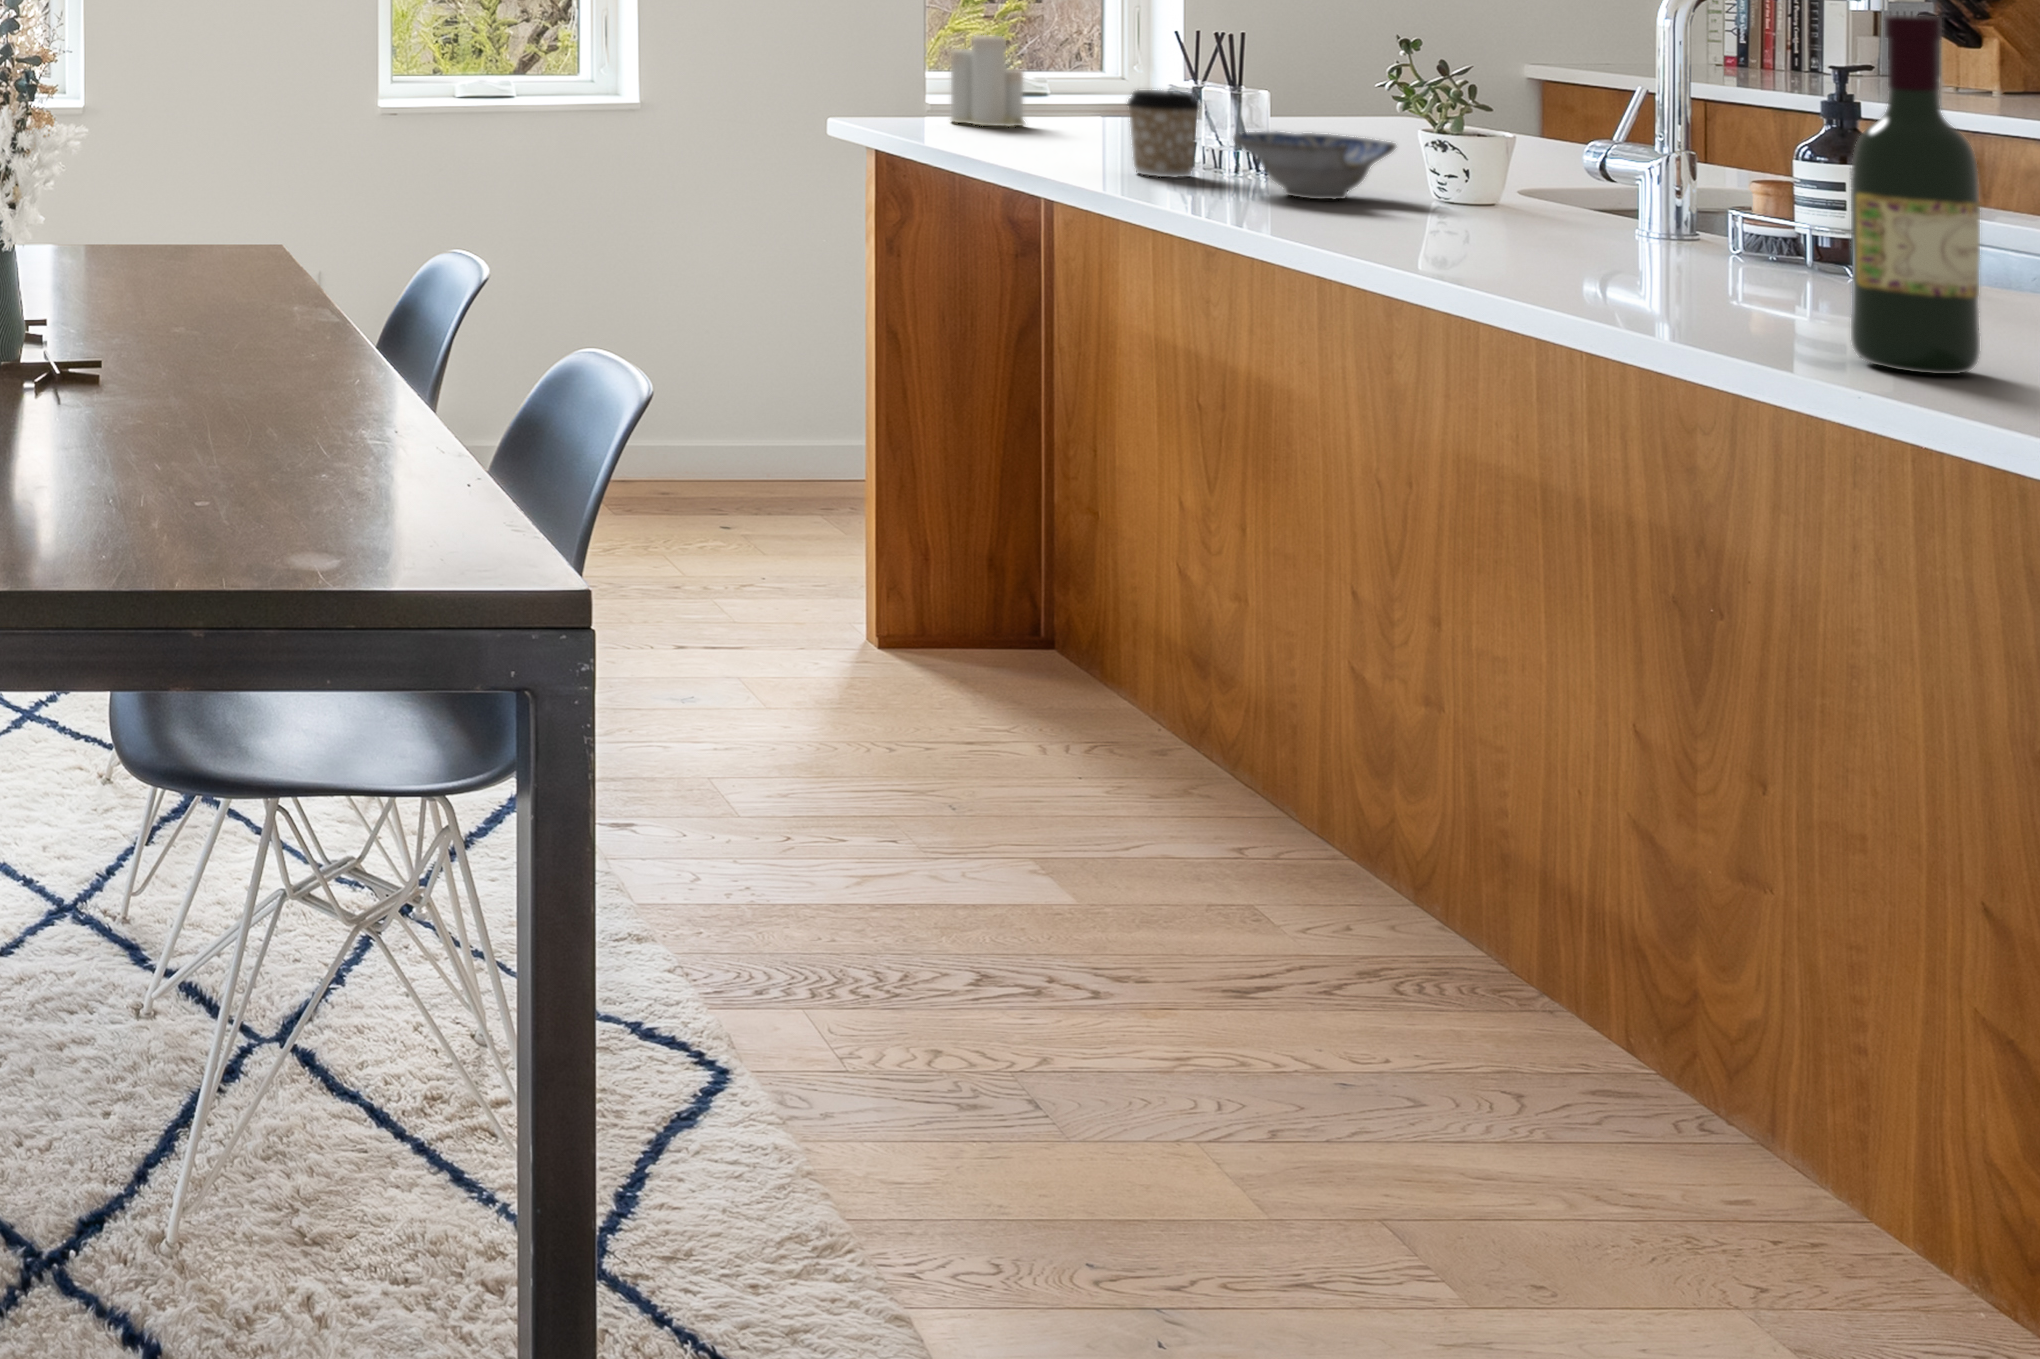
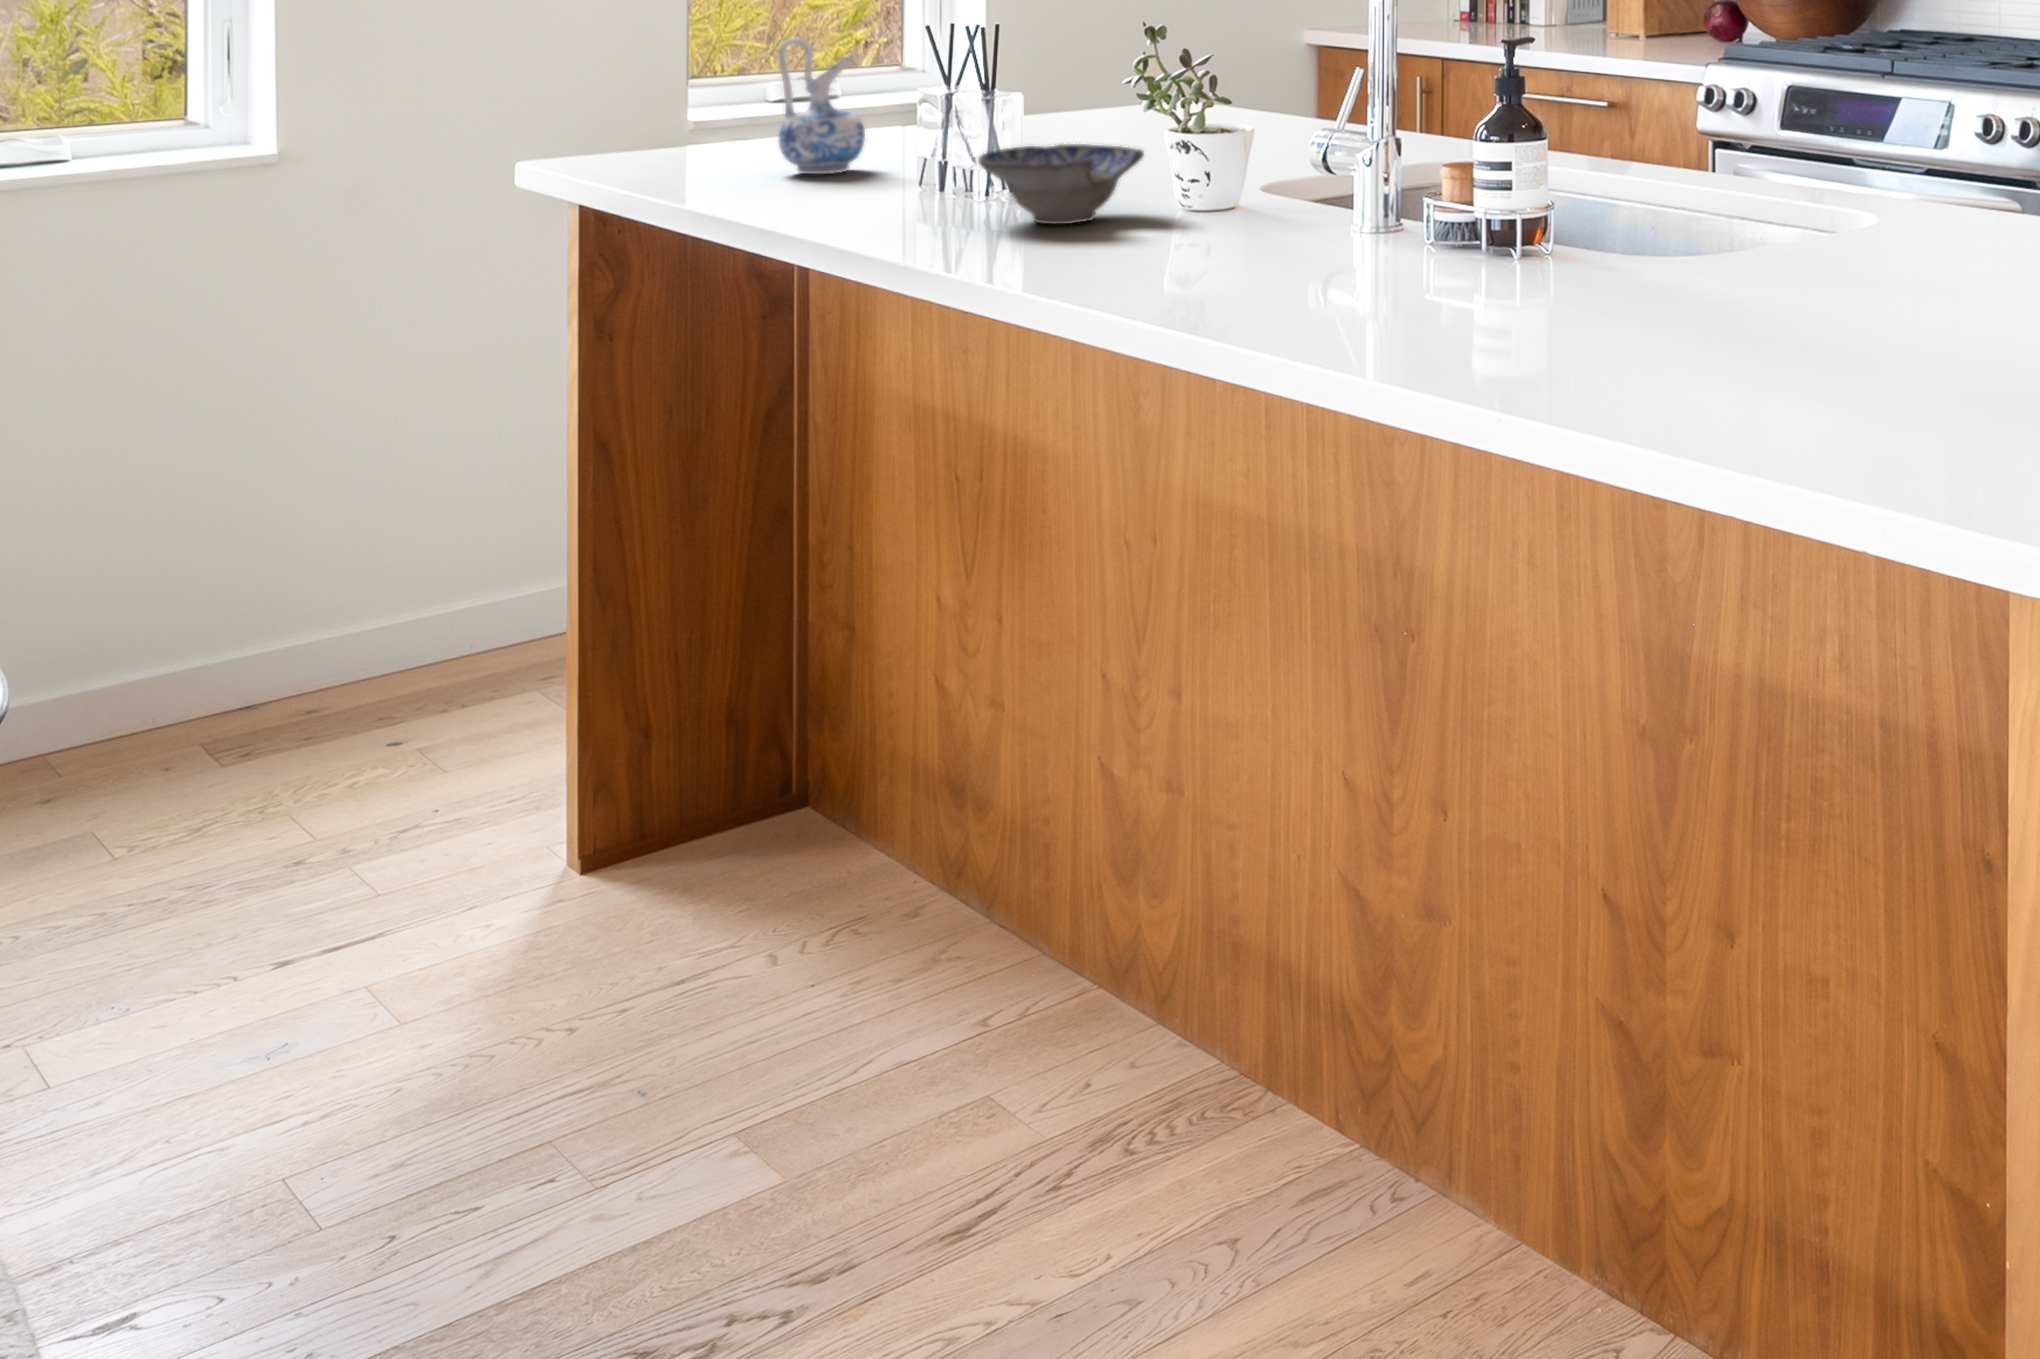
wine bottle: present [1851,15,1980,374] -> none [1498,6,1594,382]
ceramic pitcher: none [1034,34,1108,146] -> present [778,38,865,174]
candle: present [951,35,1025,126] -> none [688,26,780,155]
coffee cup: present [1128,90,1199,177] -> none [869,104,951,212]

